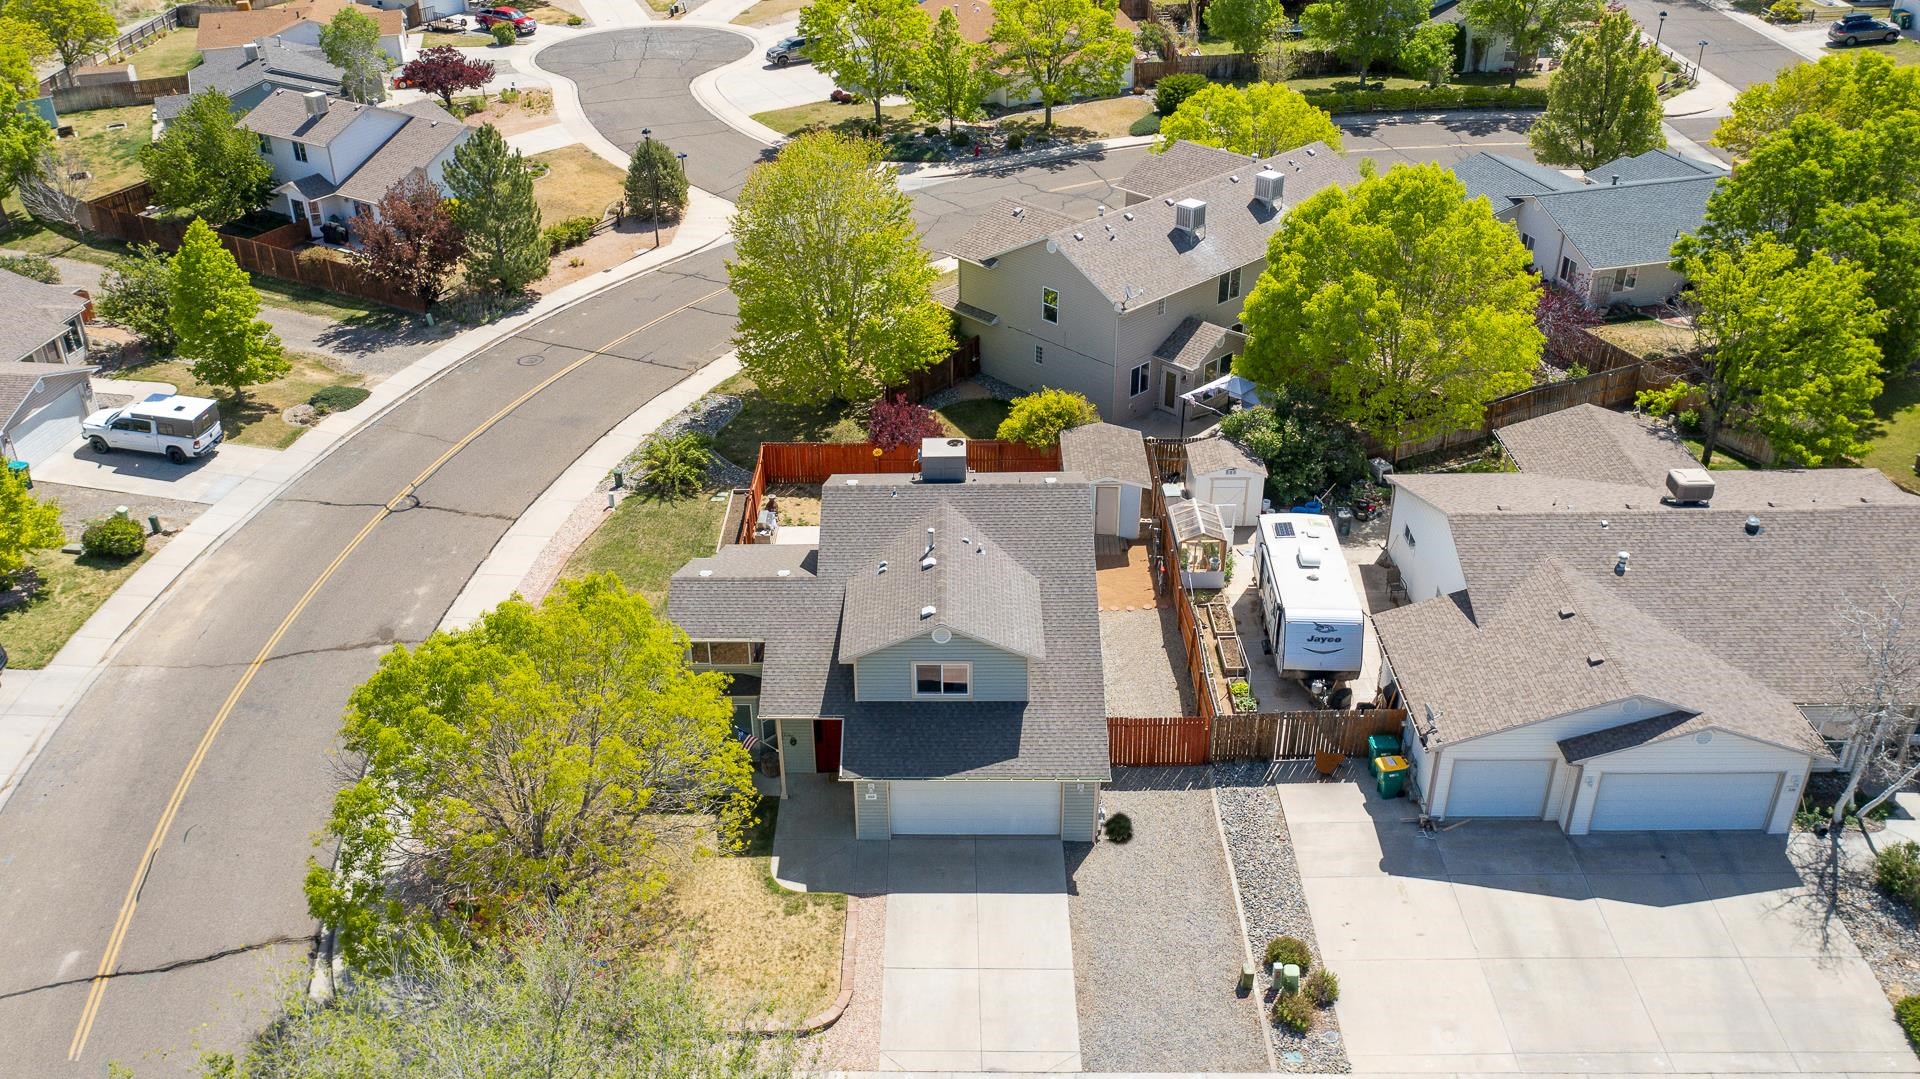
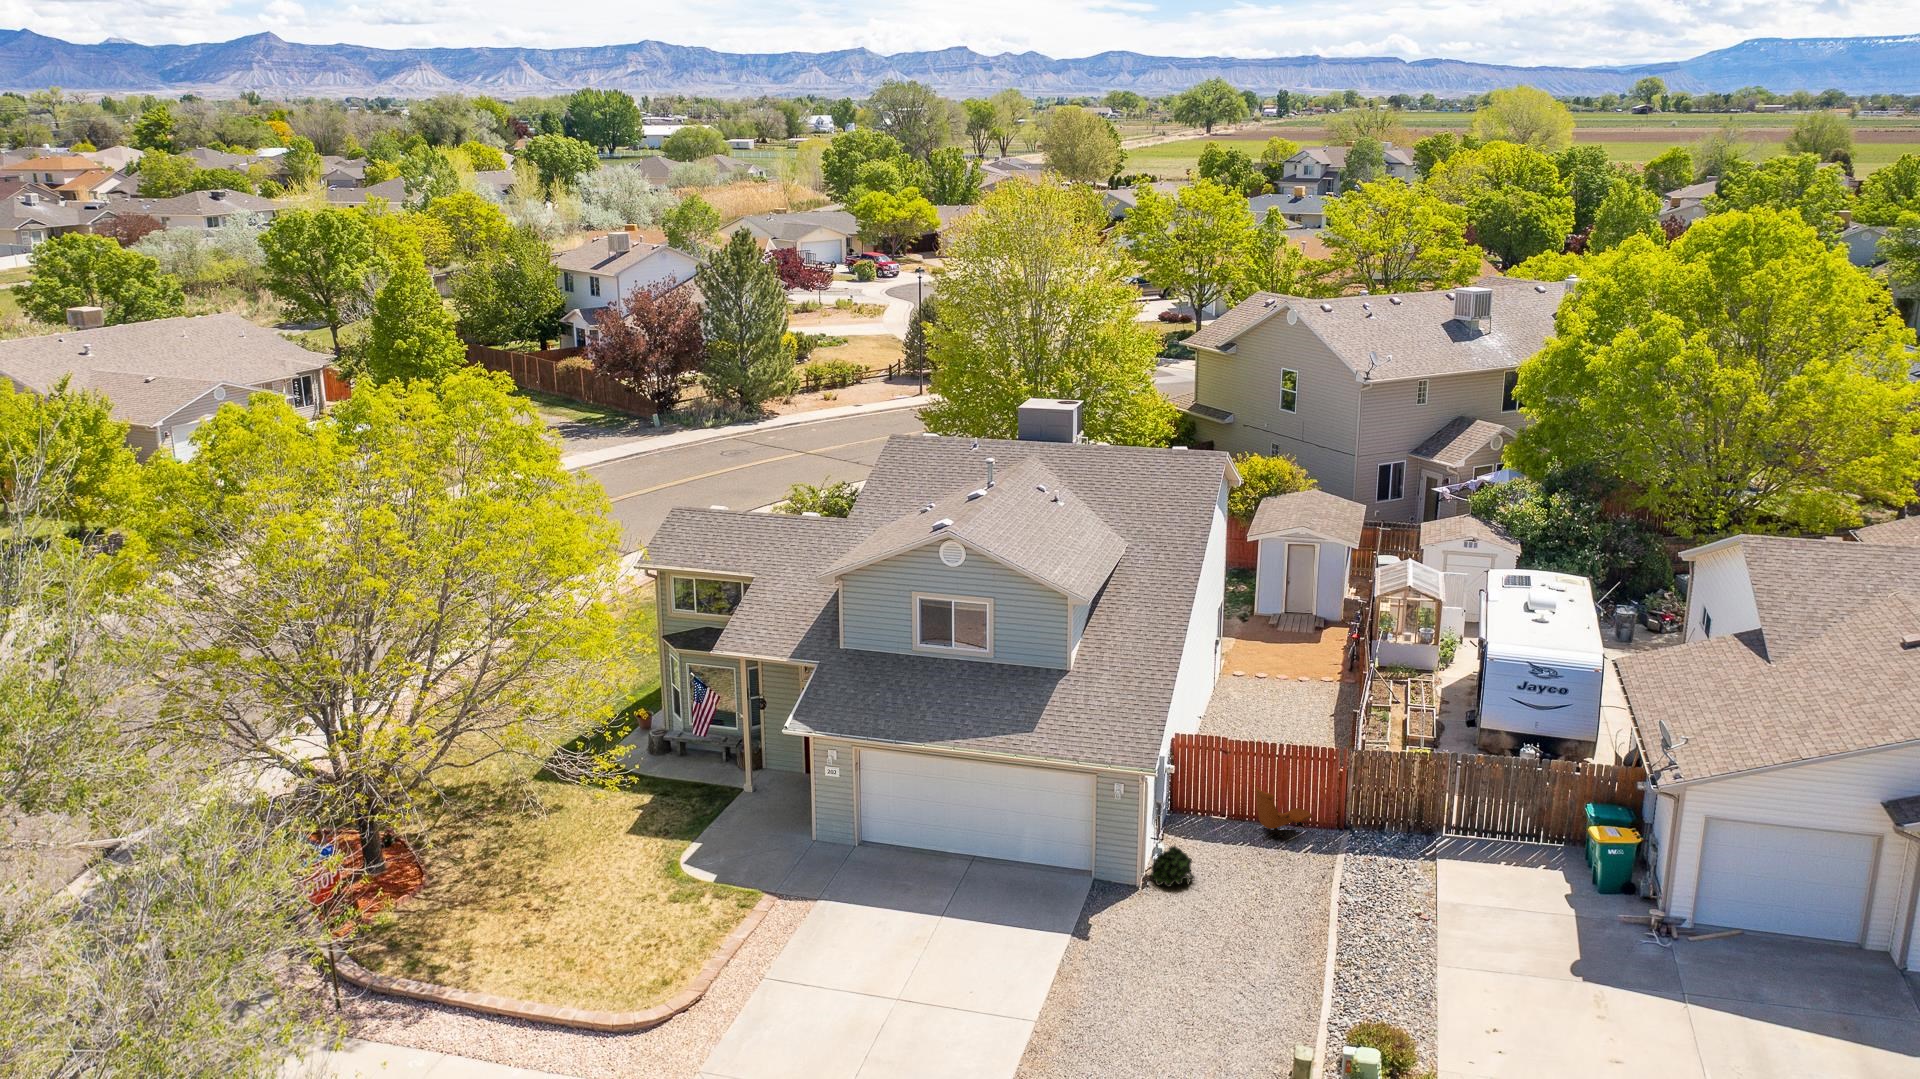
lounge chair: present [1315,747,1346,780] -> present [1255,786,1312,842]

